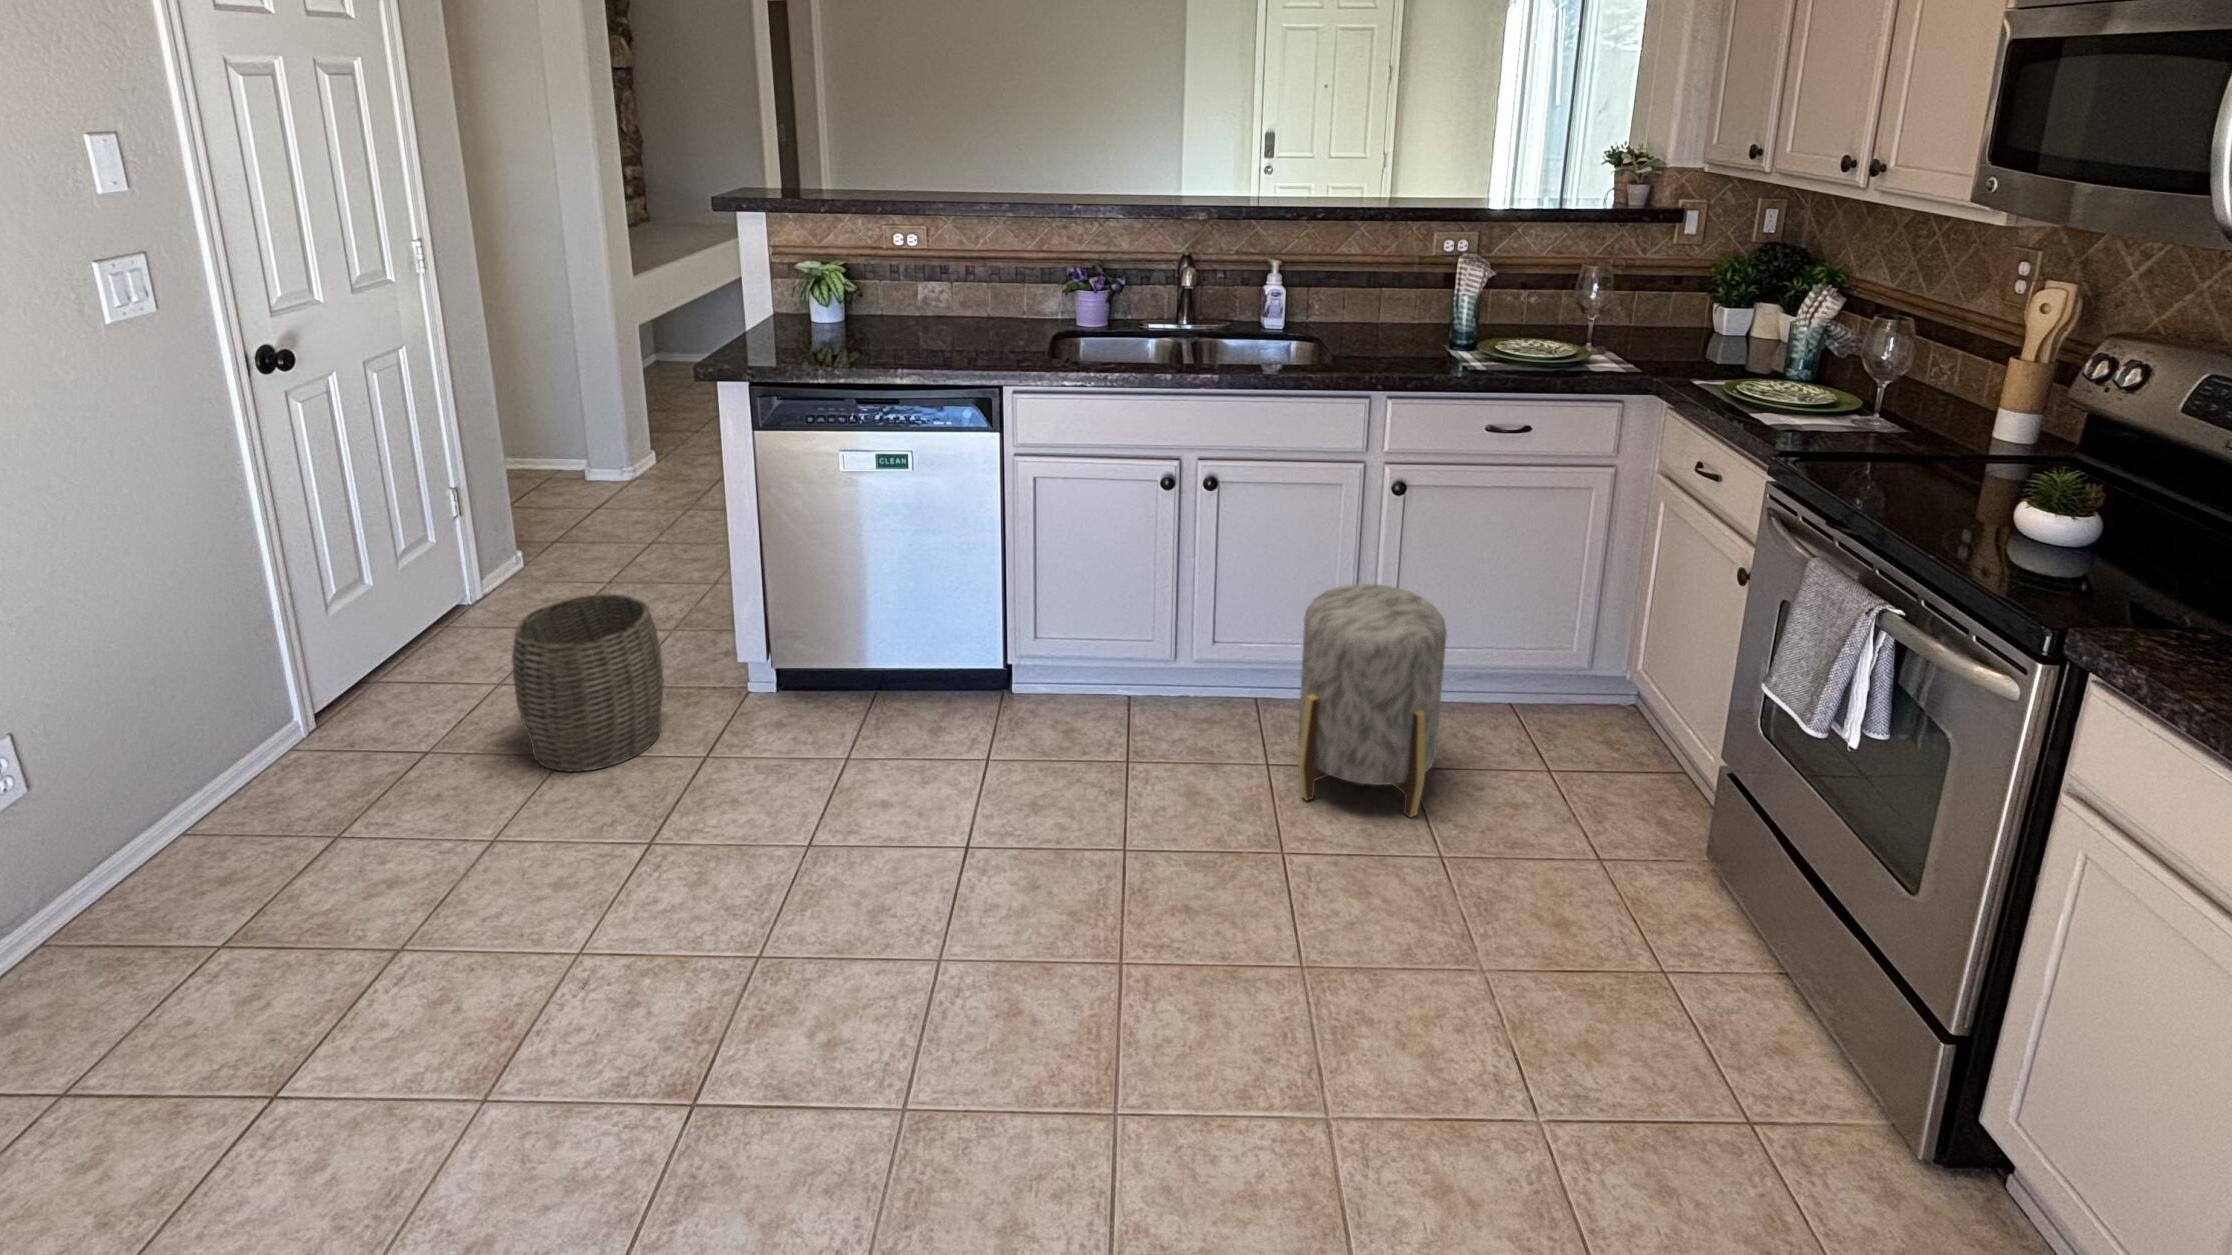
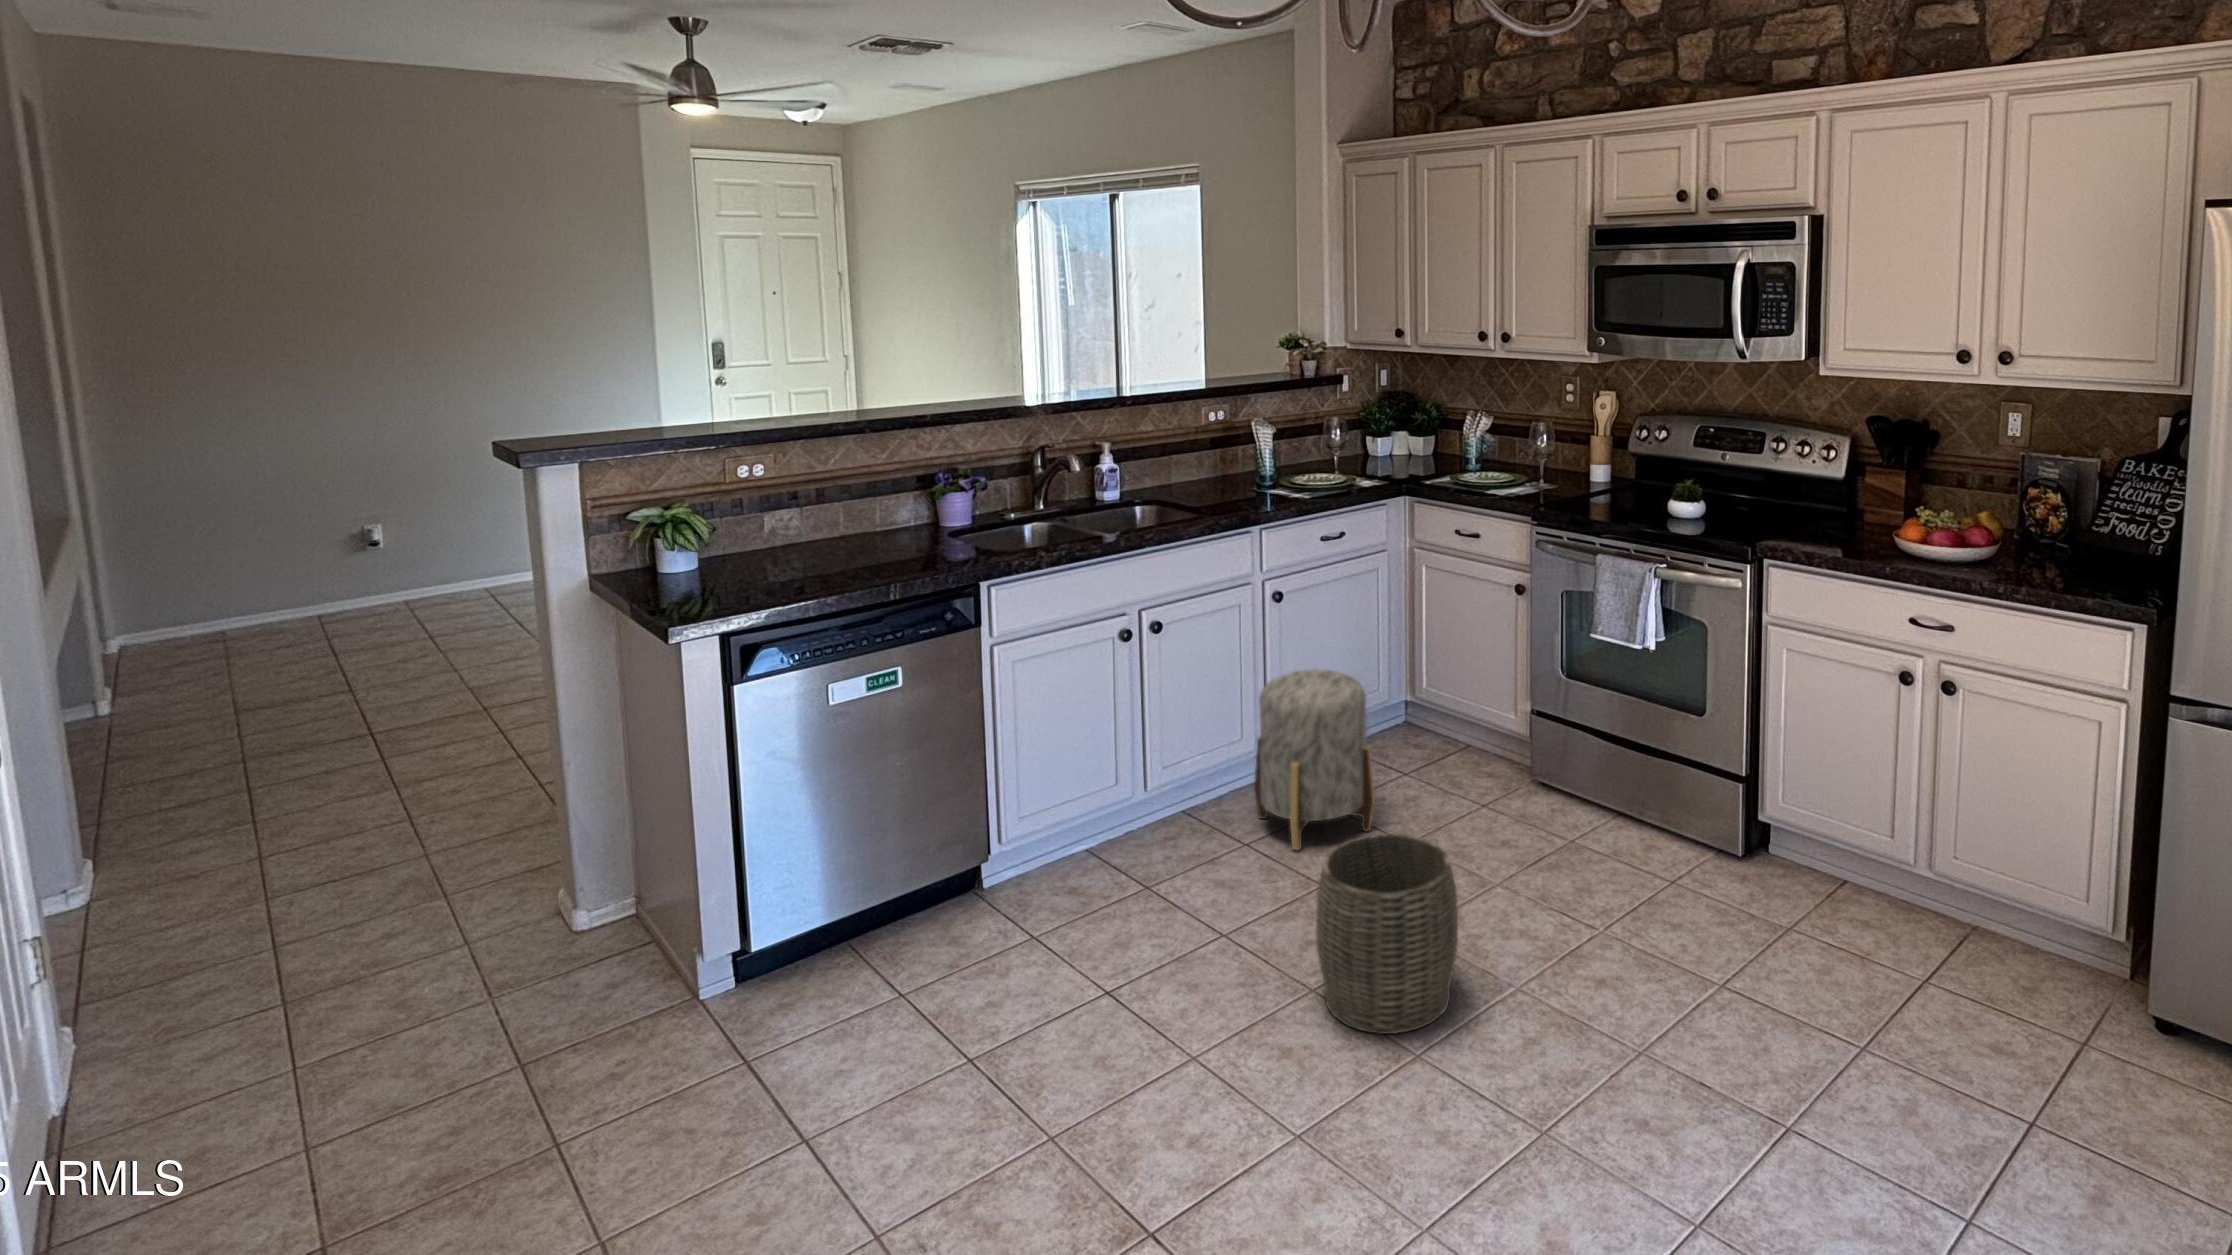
woven basket: present [512,594,664,772] -> present [1316,834,1458,1034]

